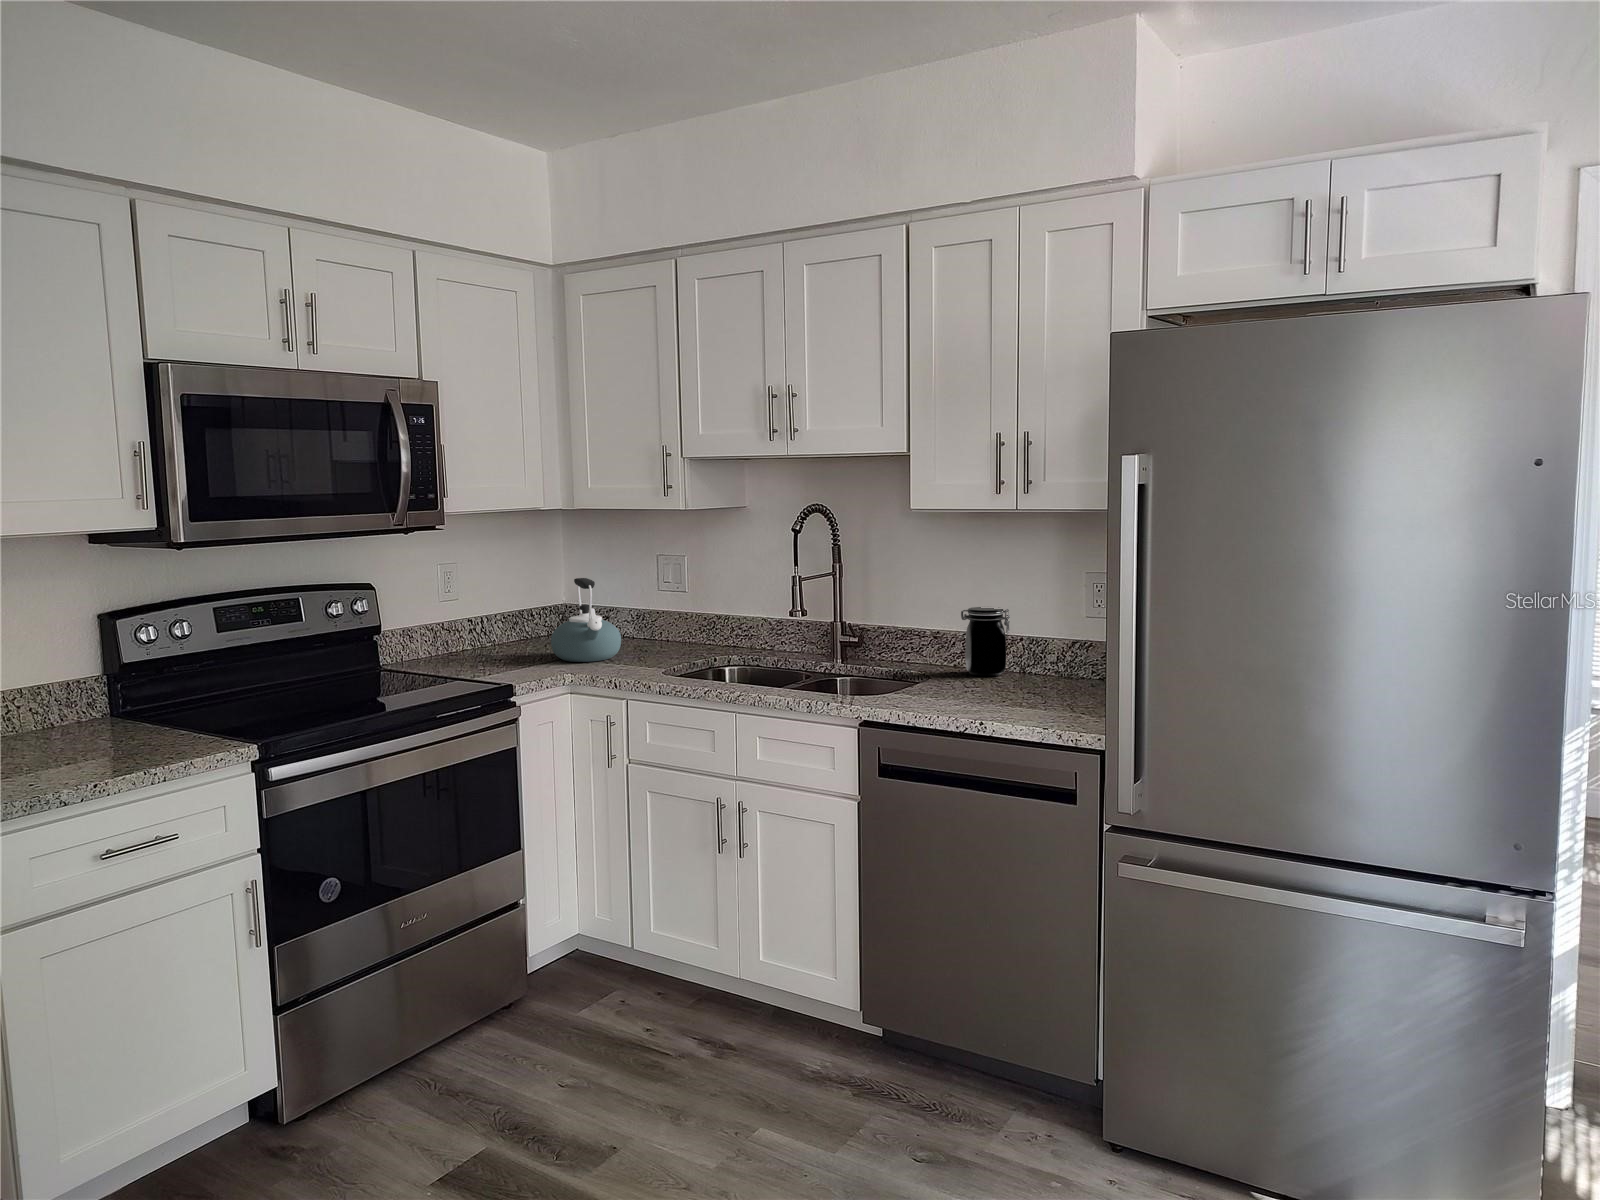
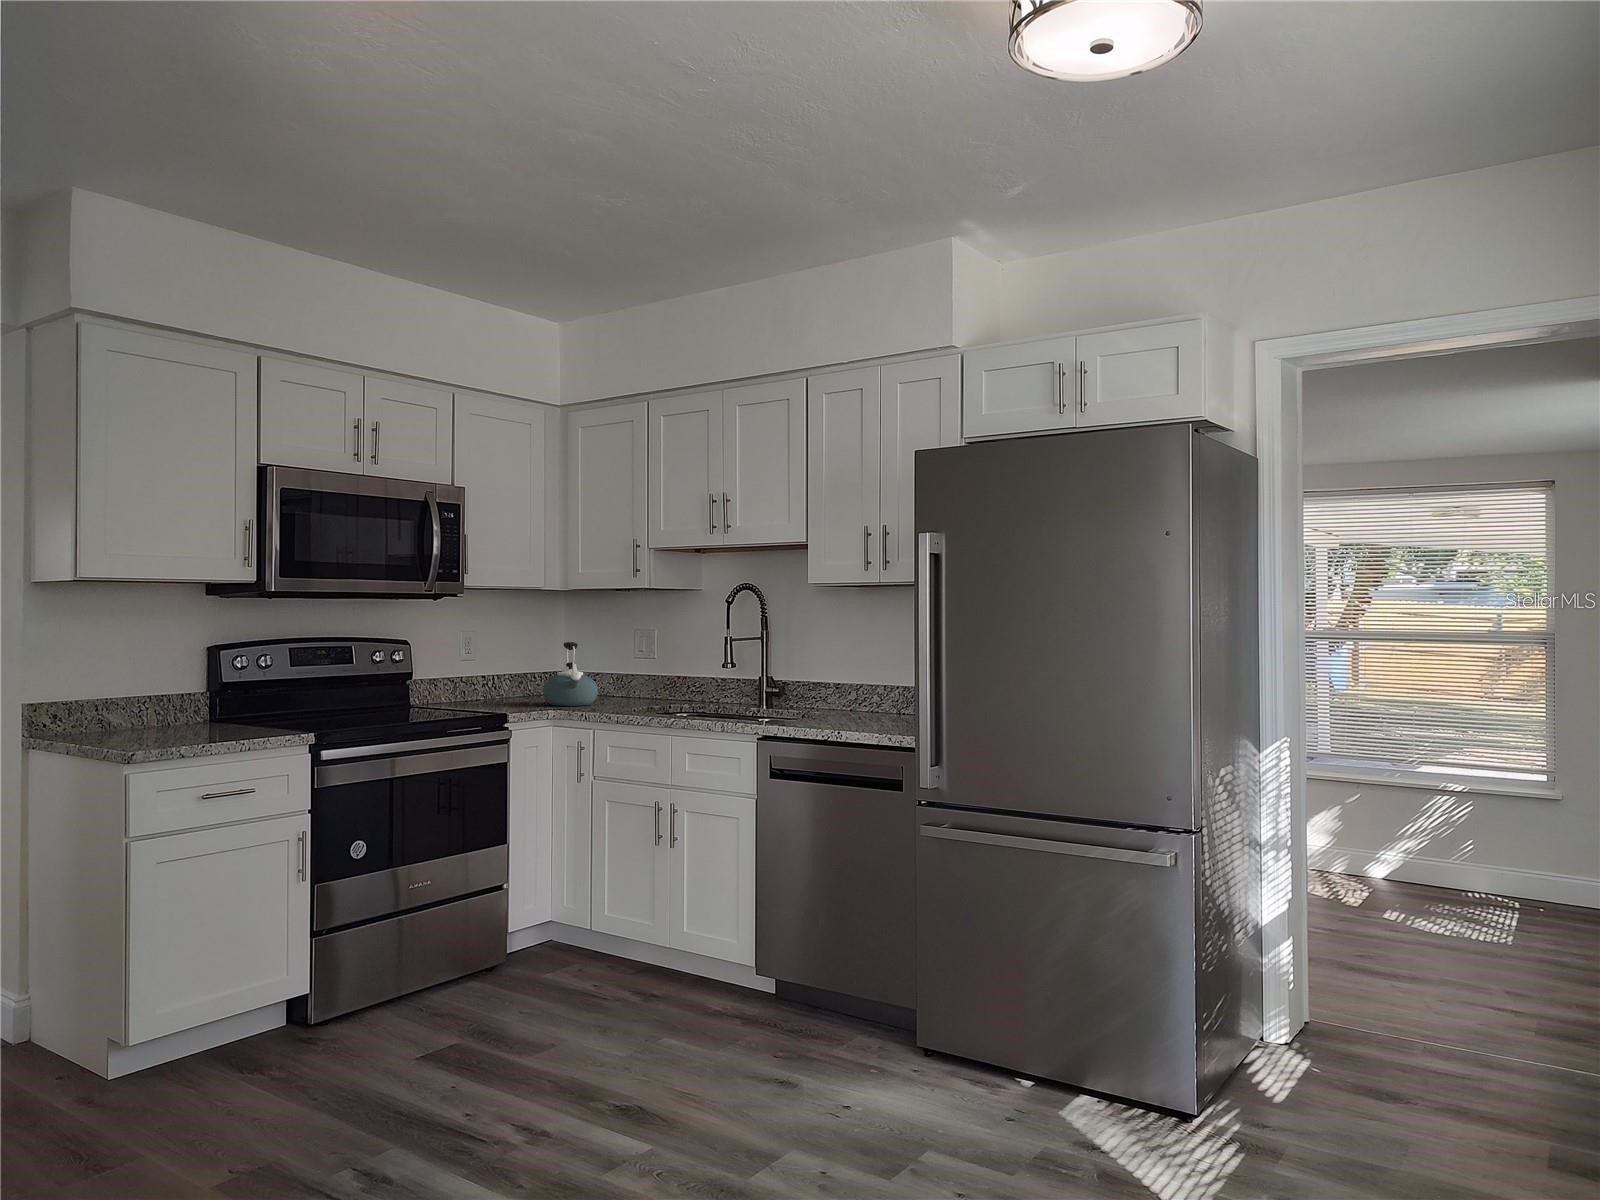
jar: present [961,607,1010,676] -> none [853,664,890,716]

